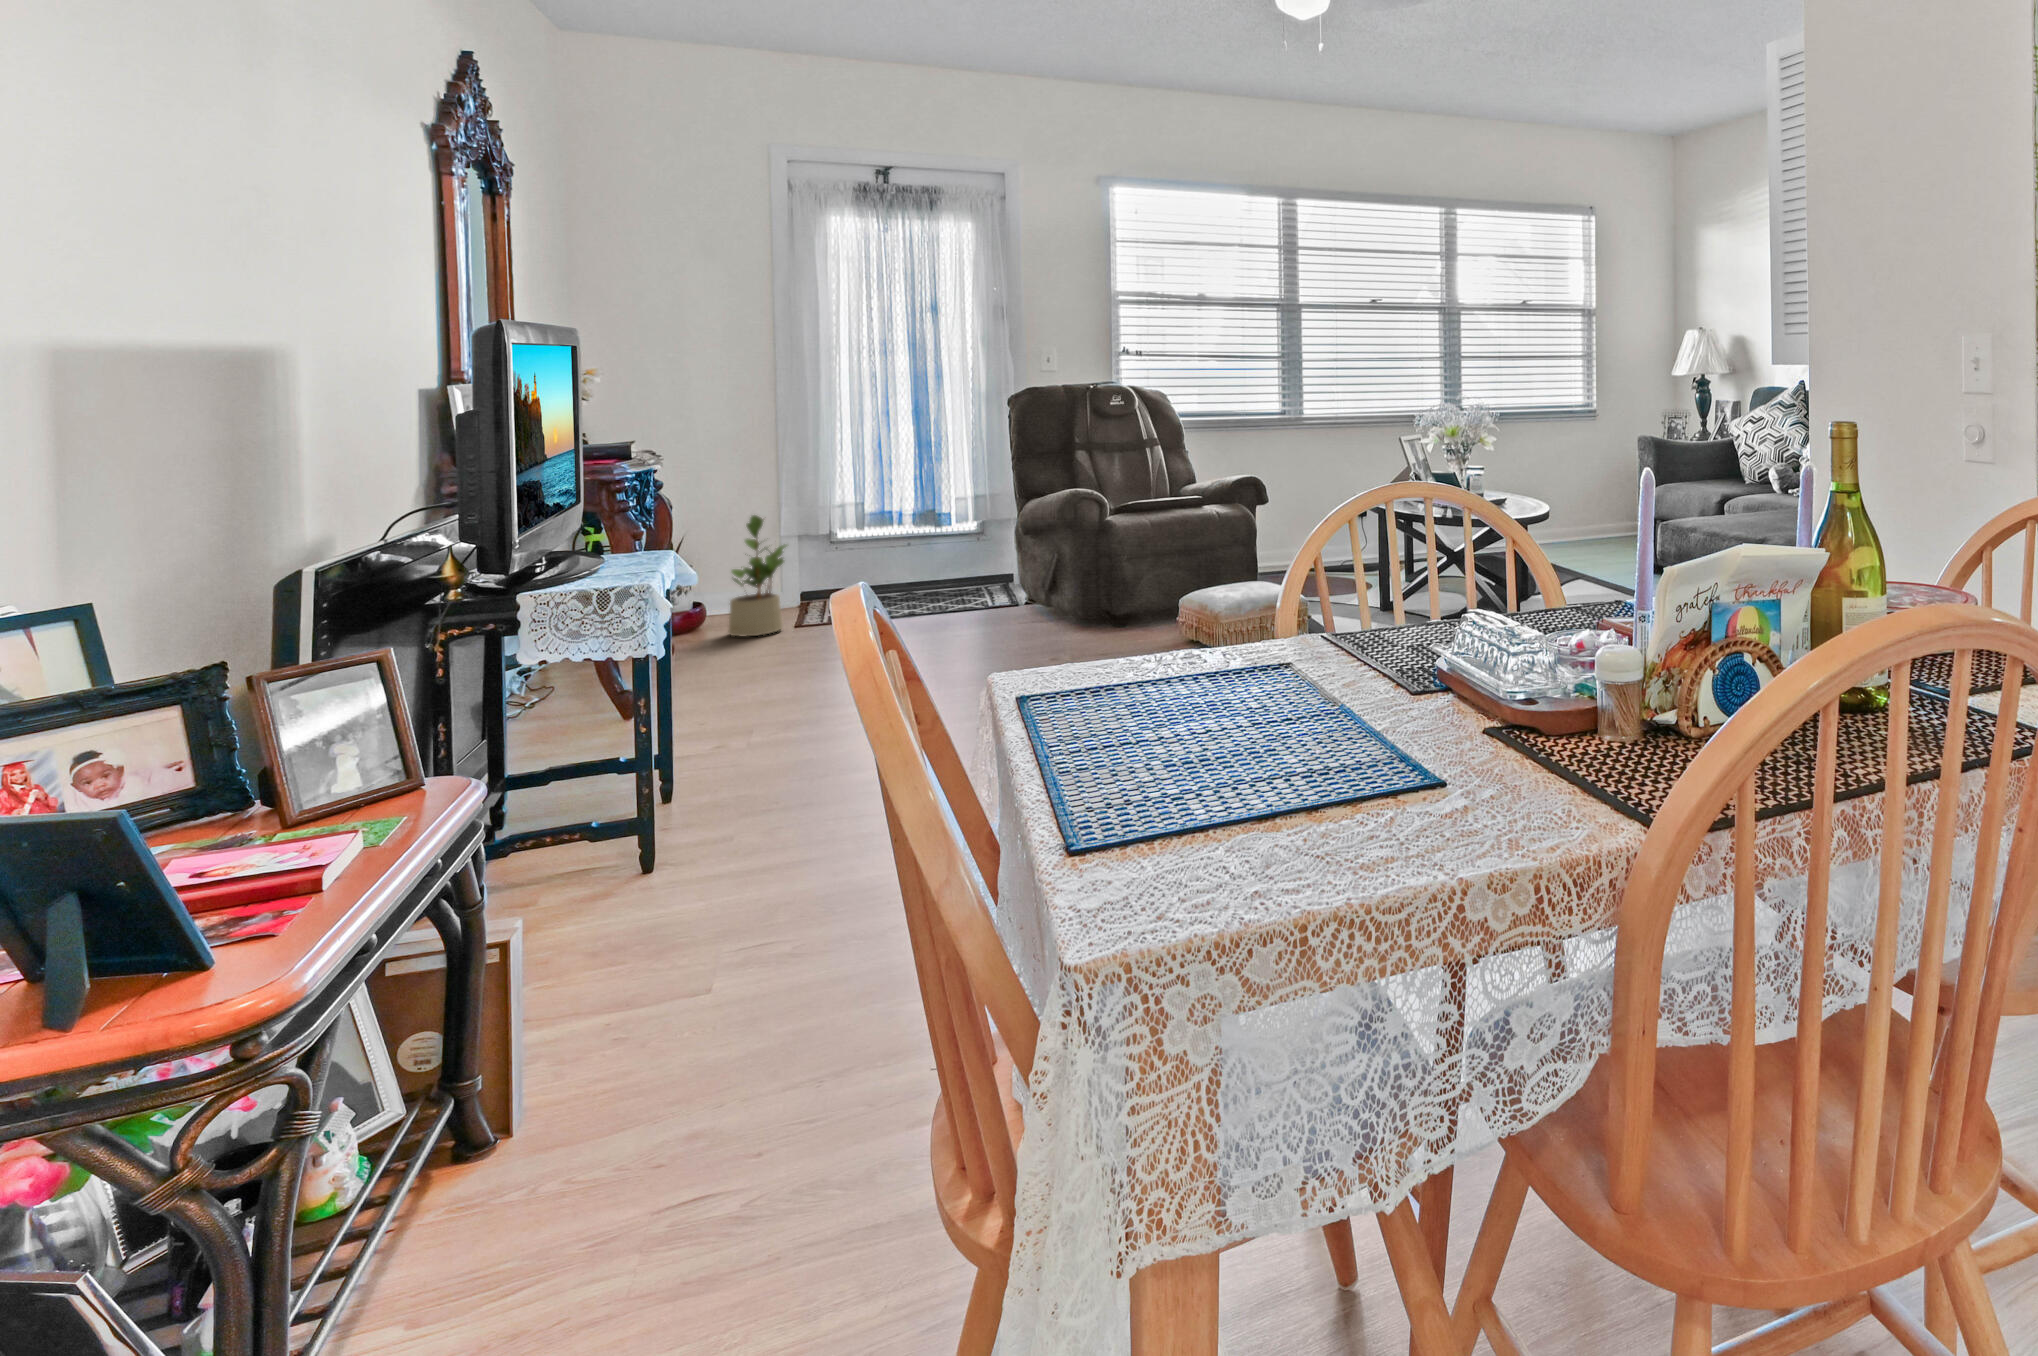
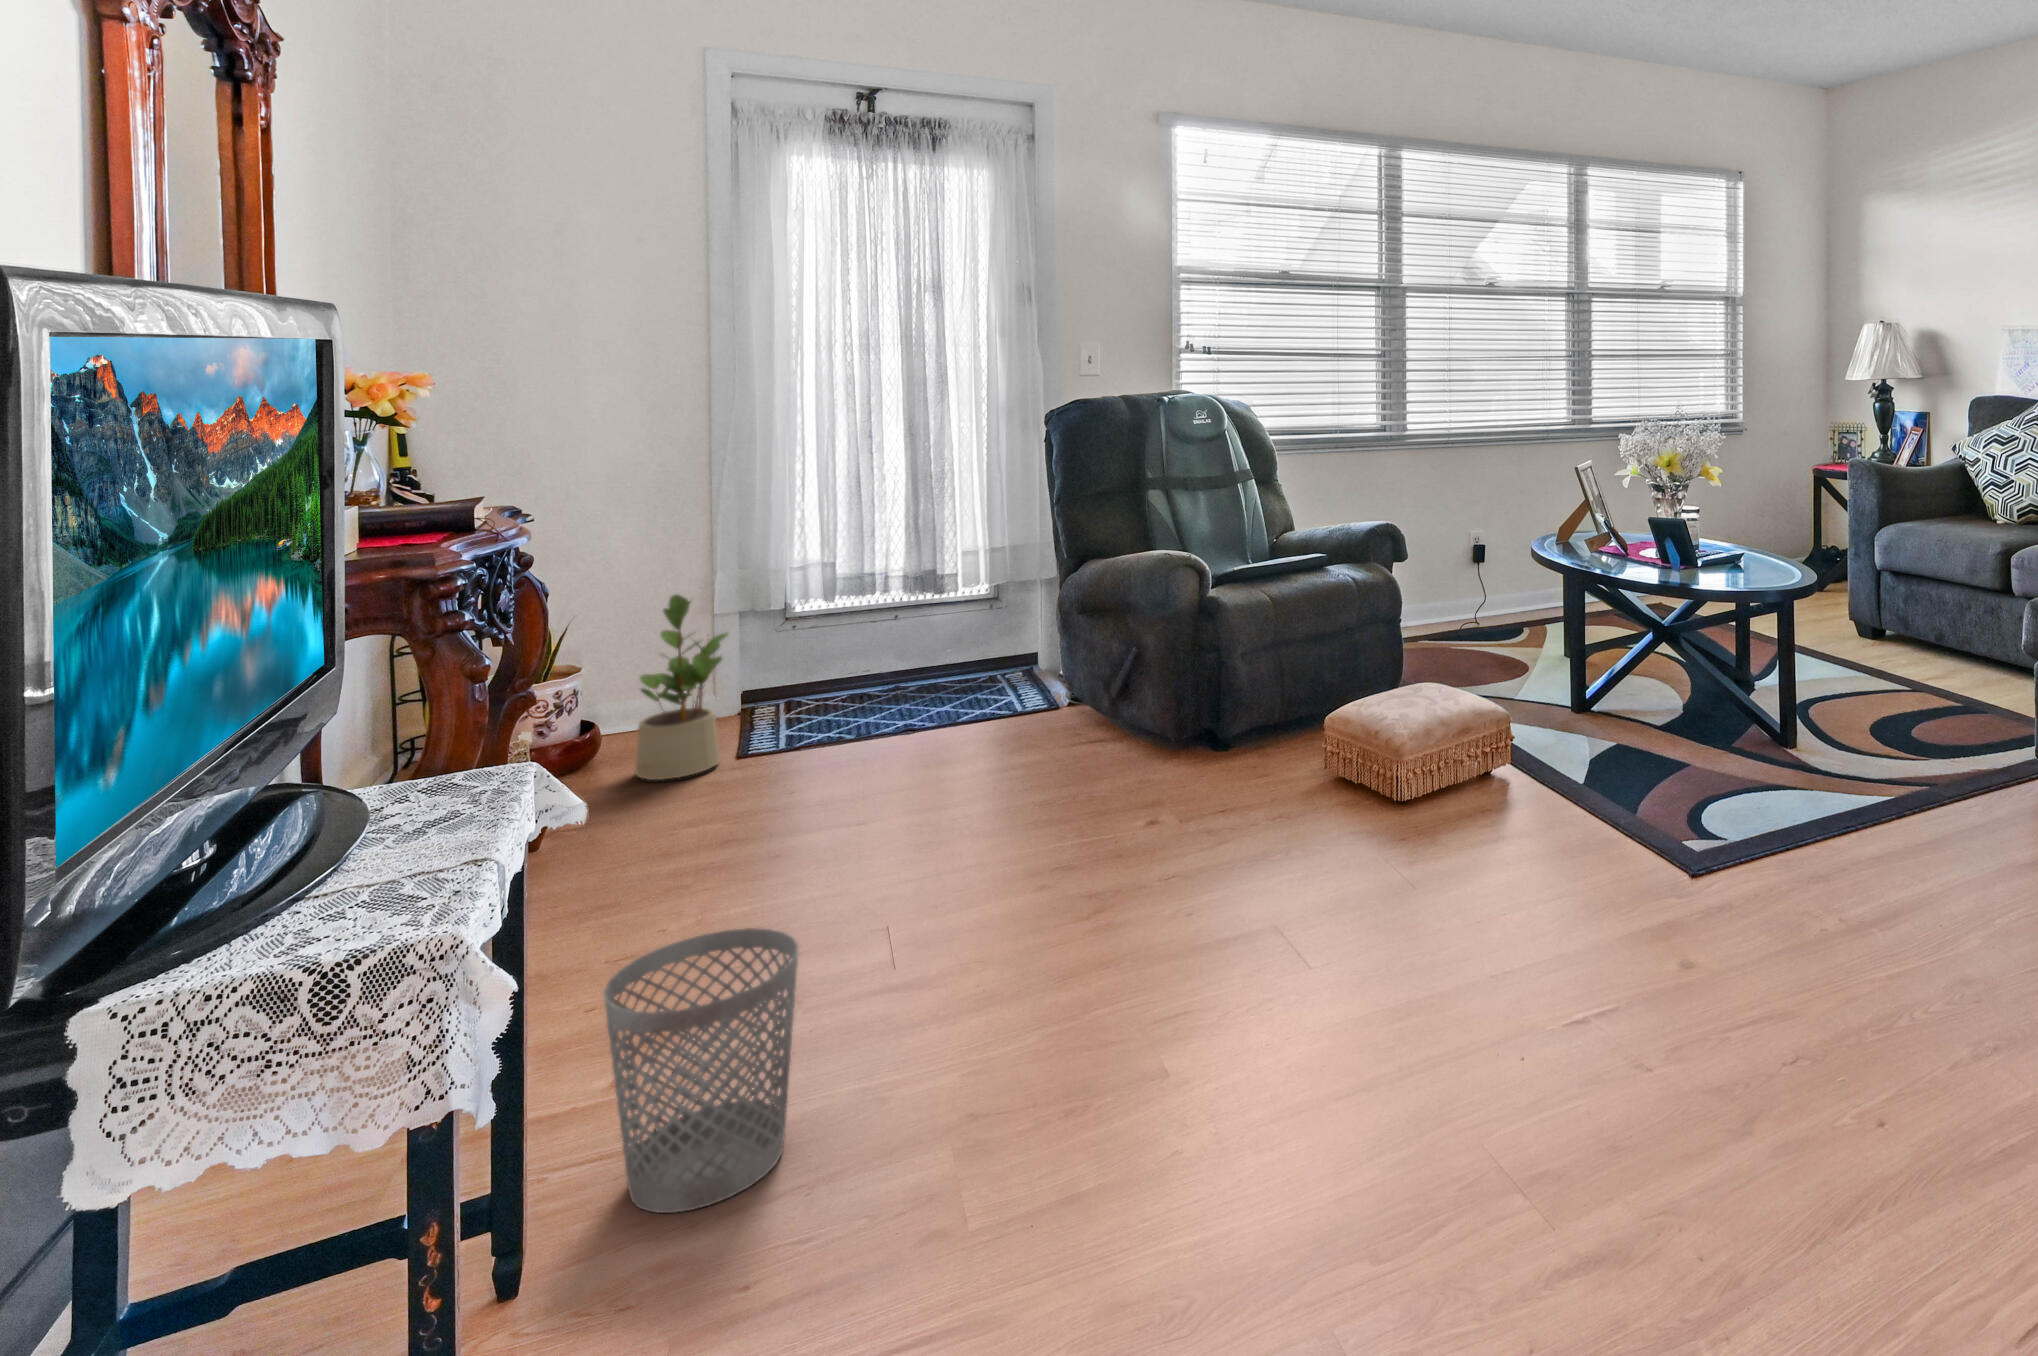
wastebasket: none [718,648,815,773] -> present [604,928,799,1213]

